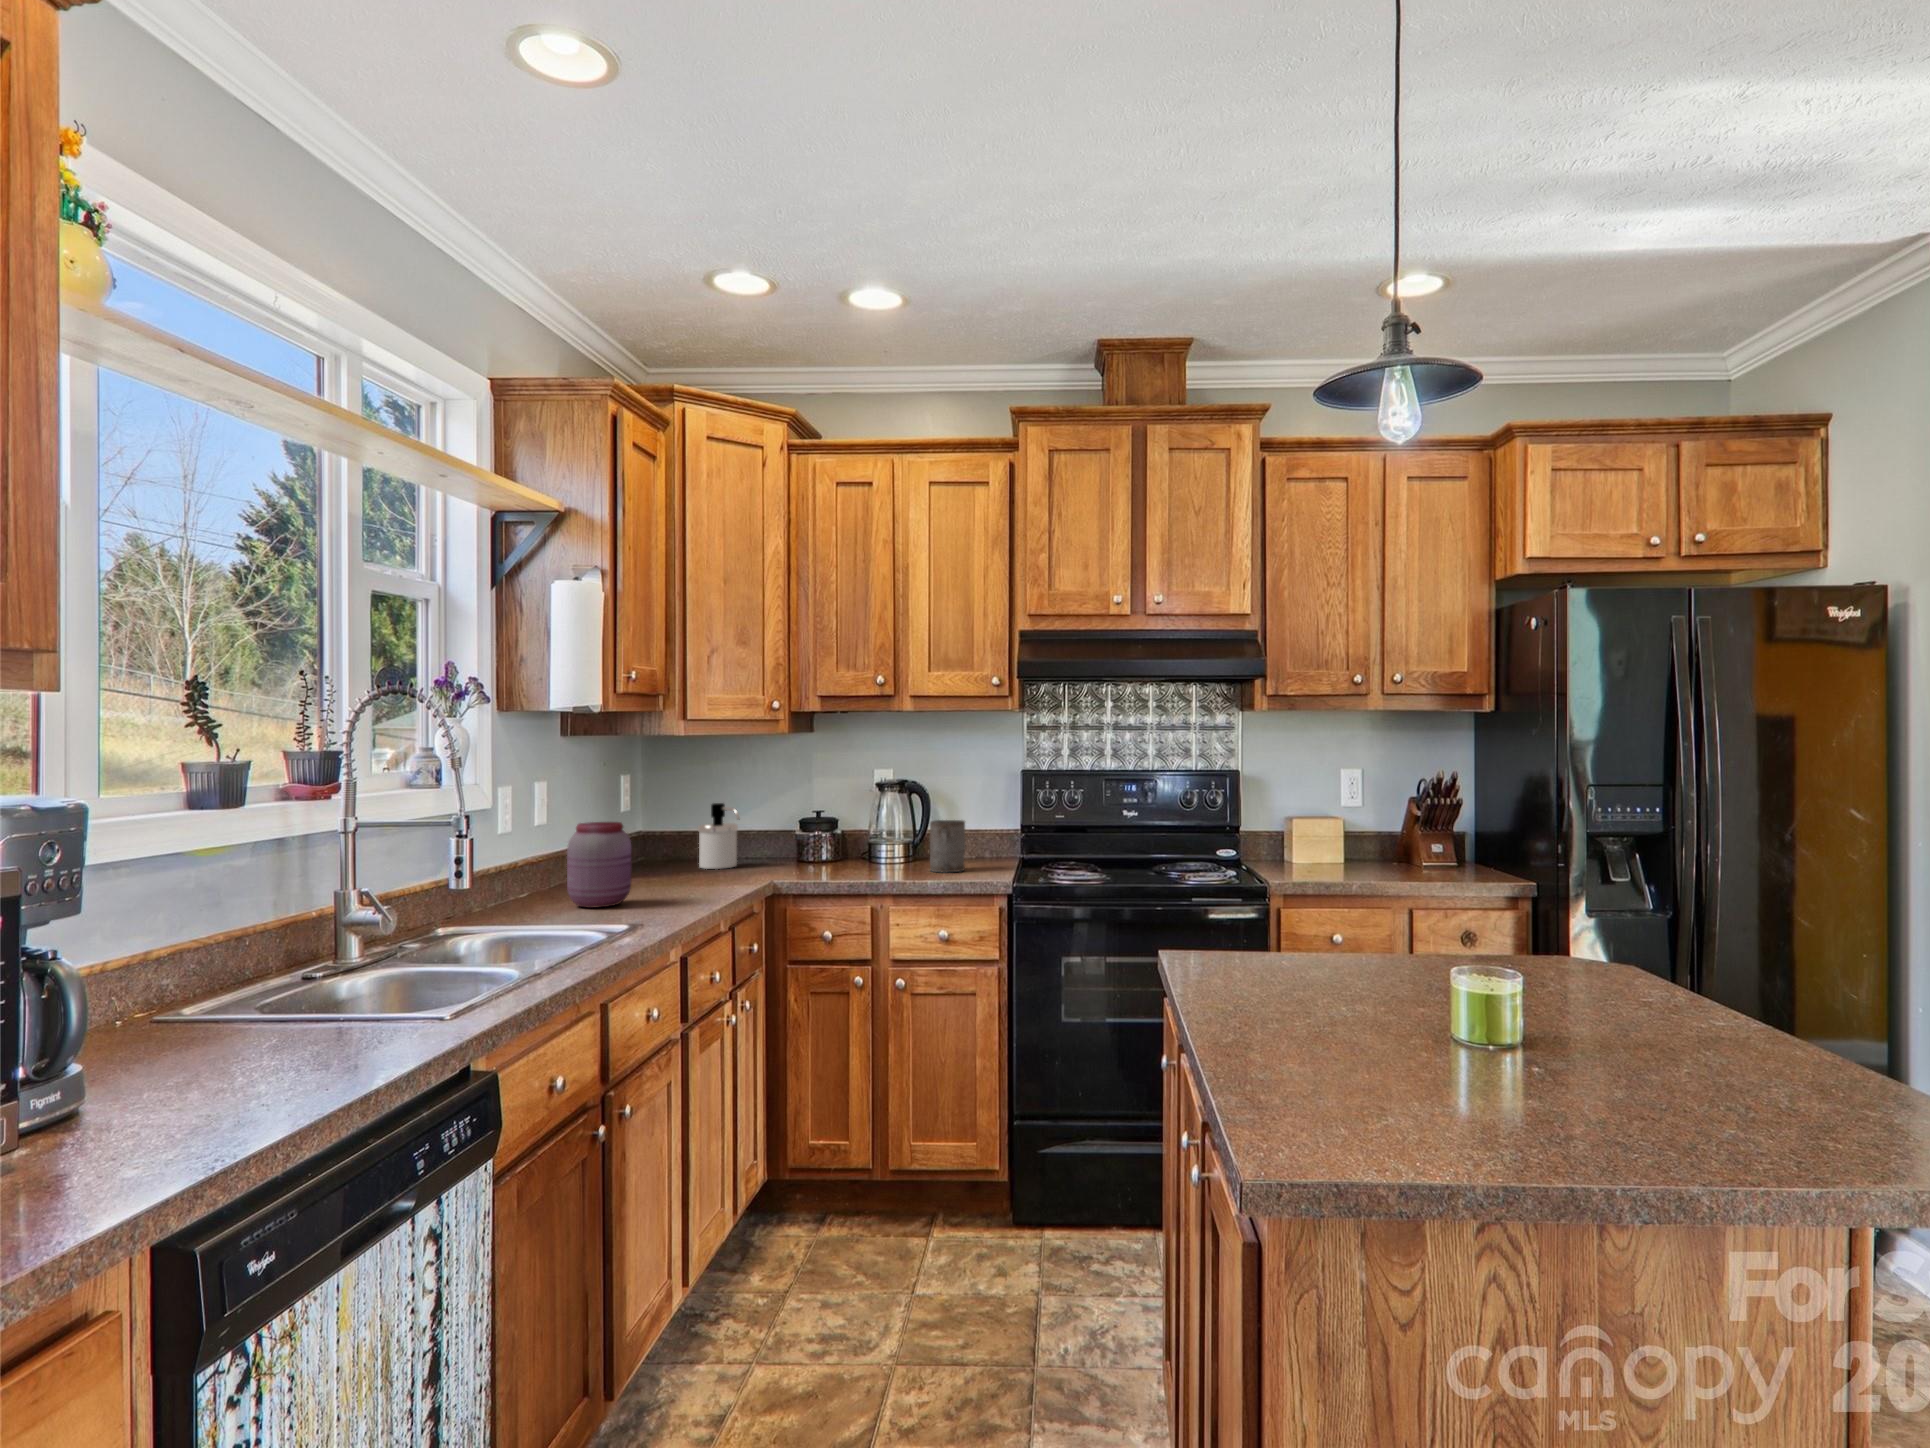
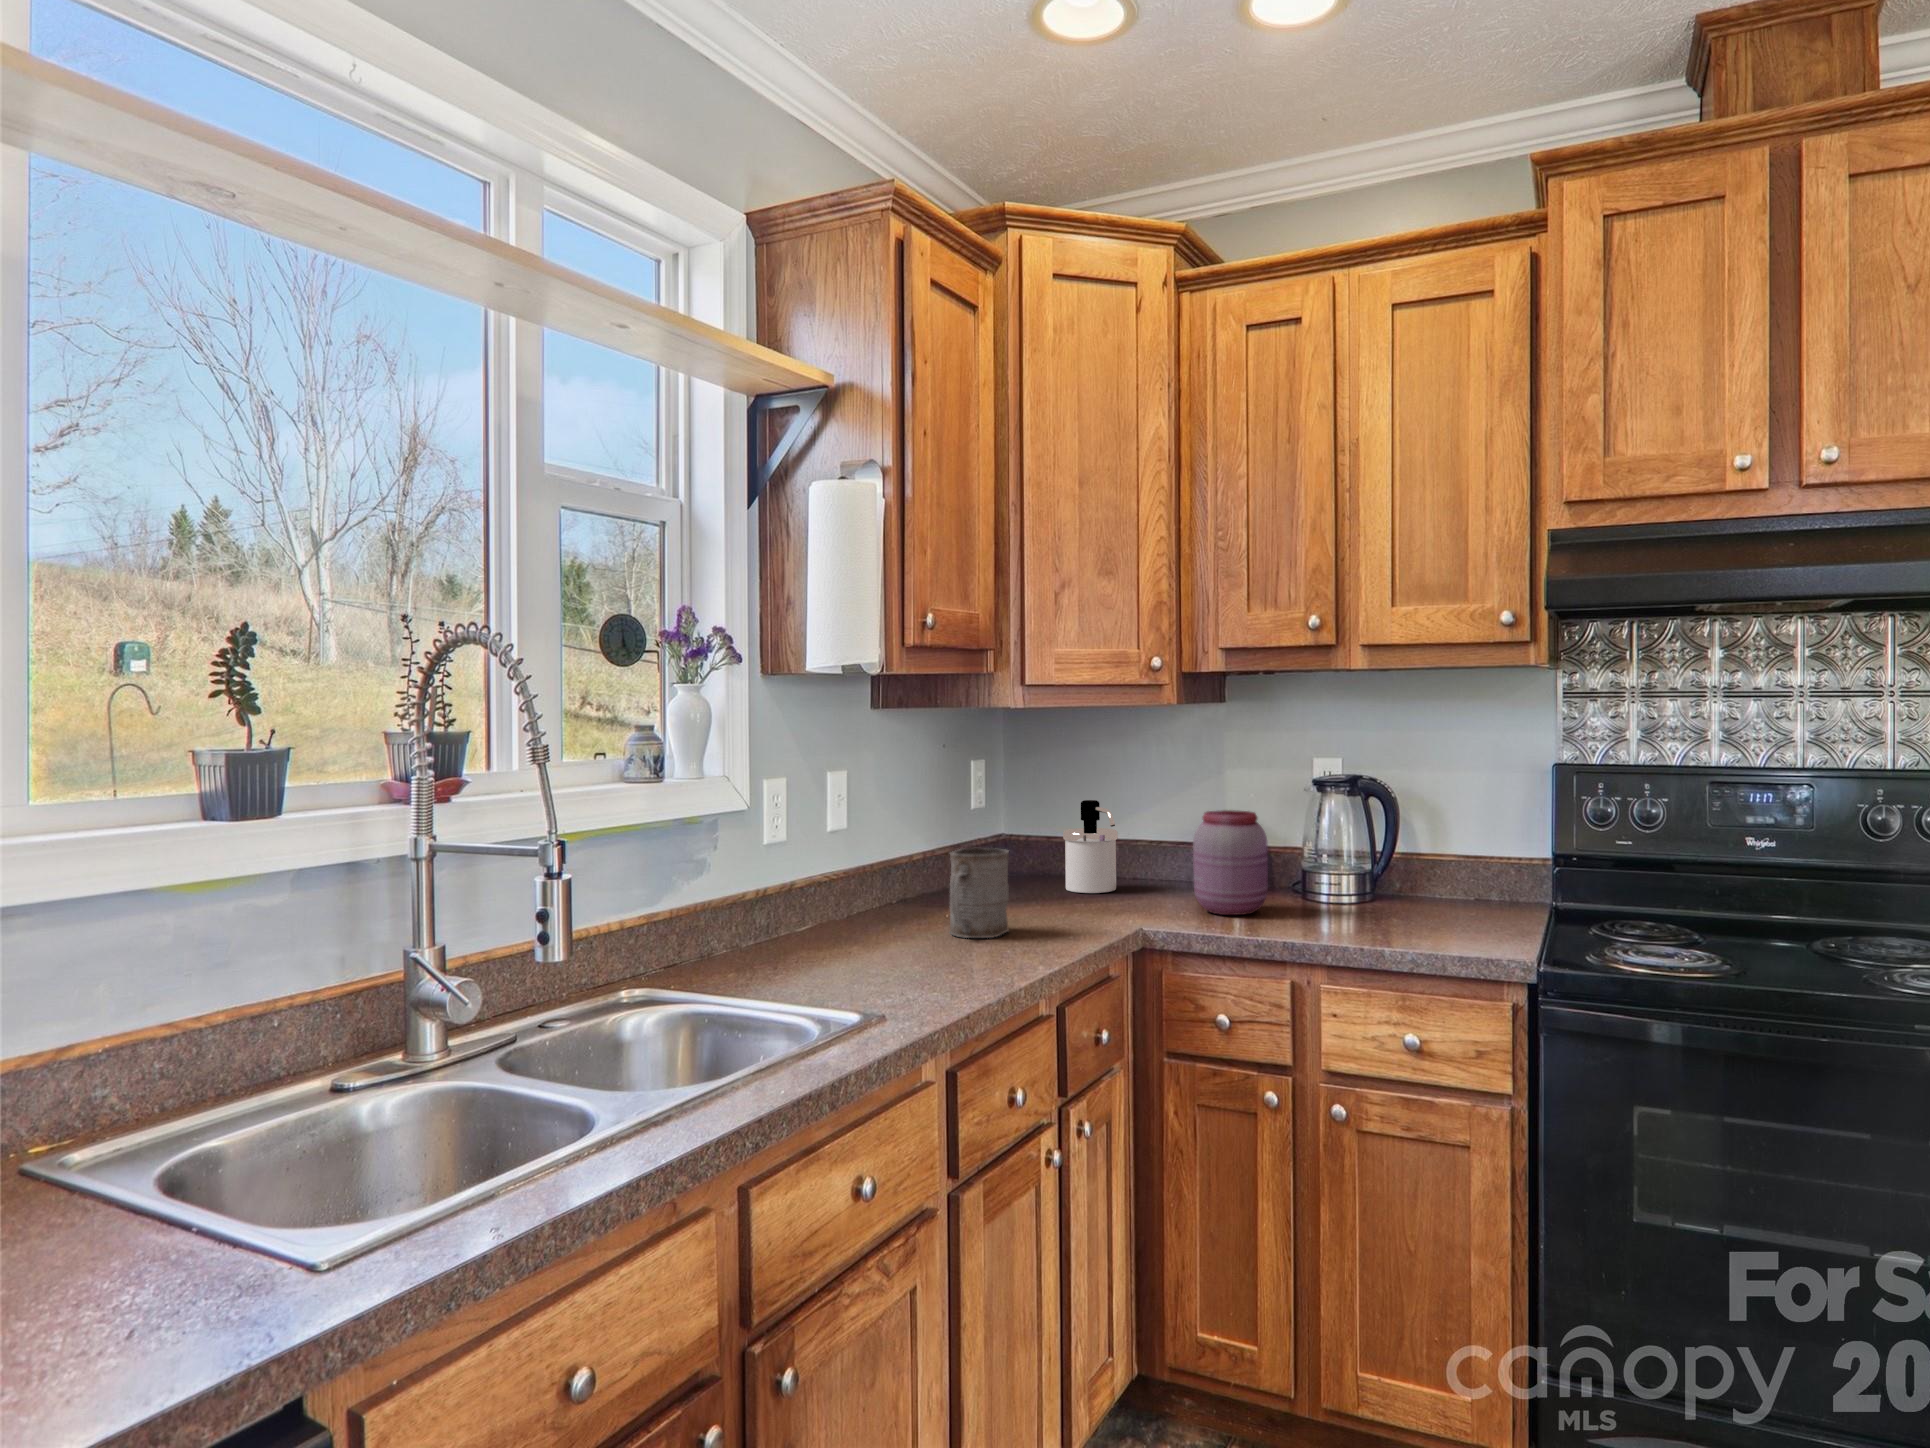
mug: present [930,820,965,872] -> present [950,848,1009,938]
jar: present [567,822,631,908] -> present [1193,810,1268,915]

